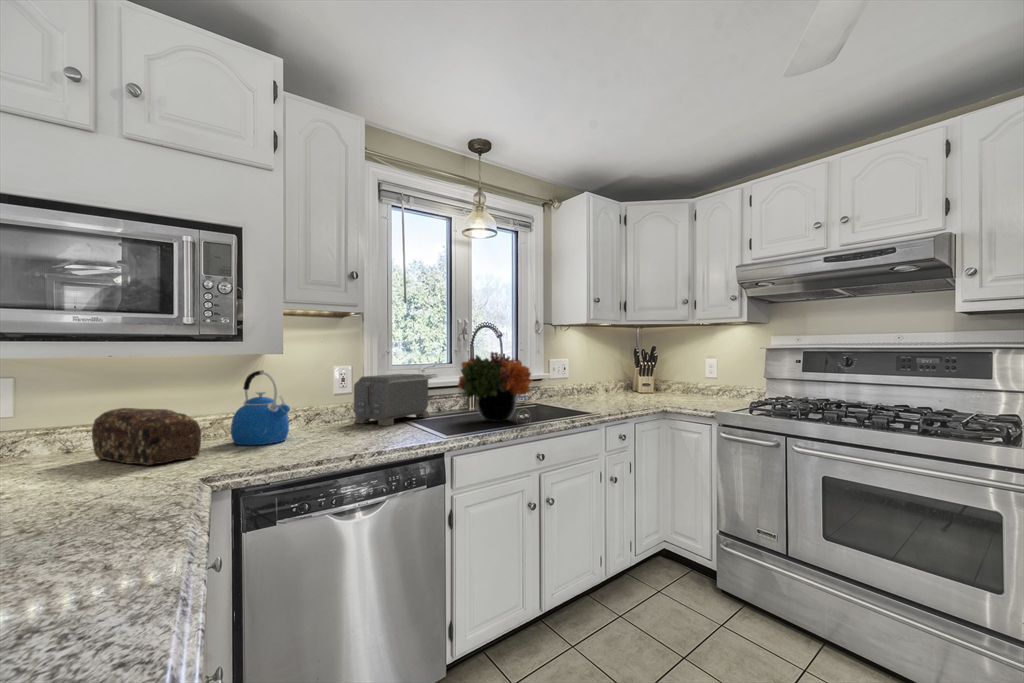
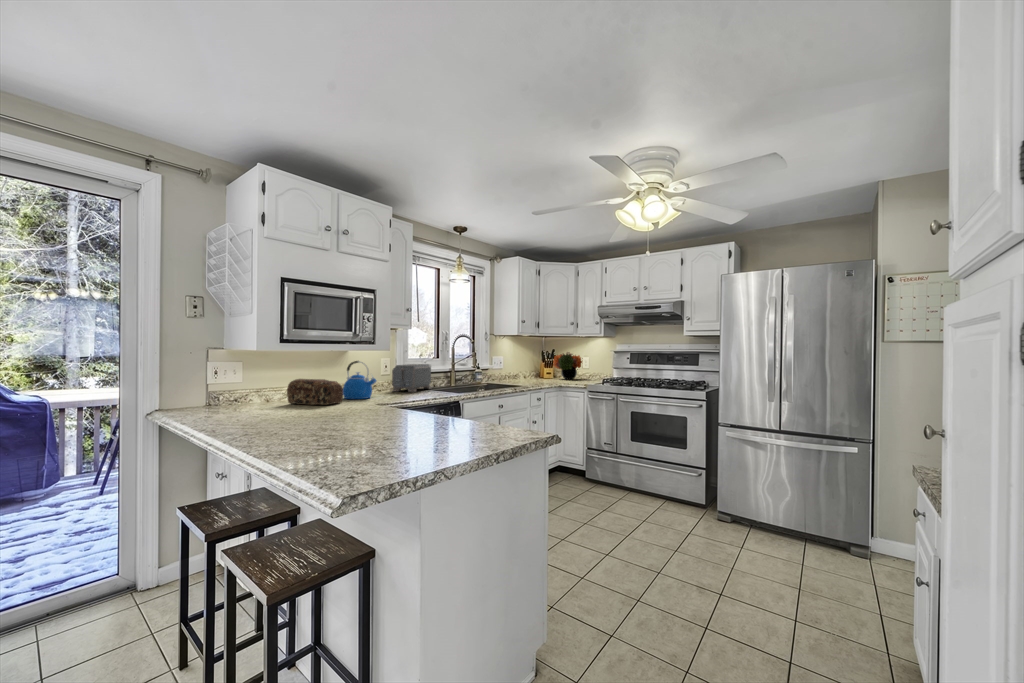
flower arrangement: present [458,352,533,422] -> present [553,352,582,379]

